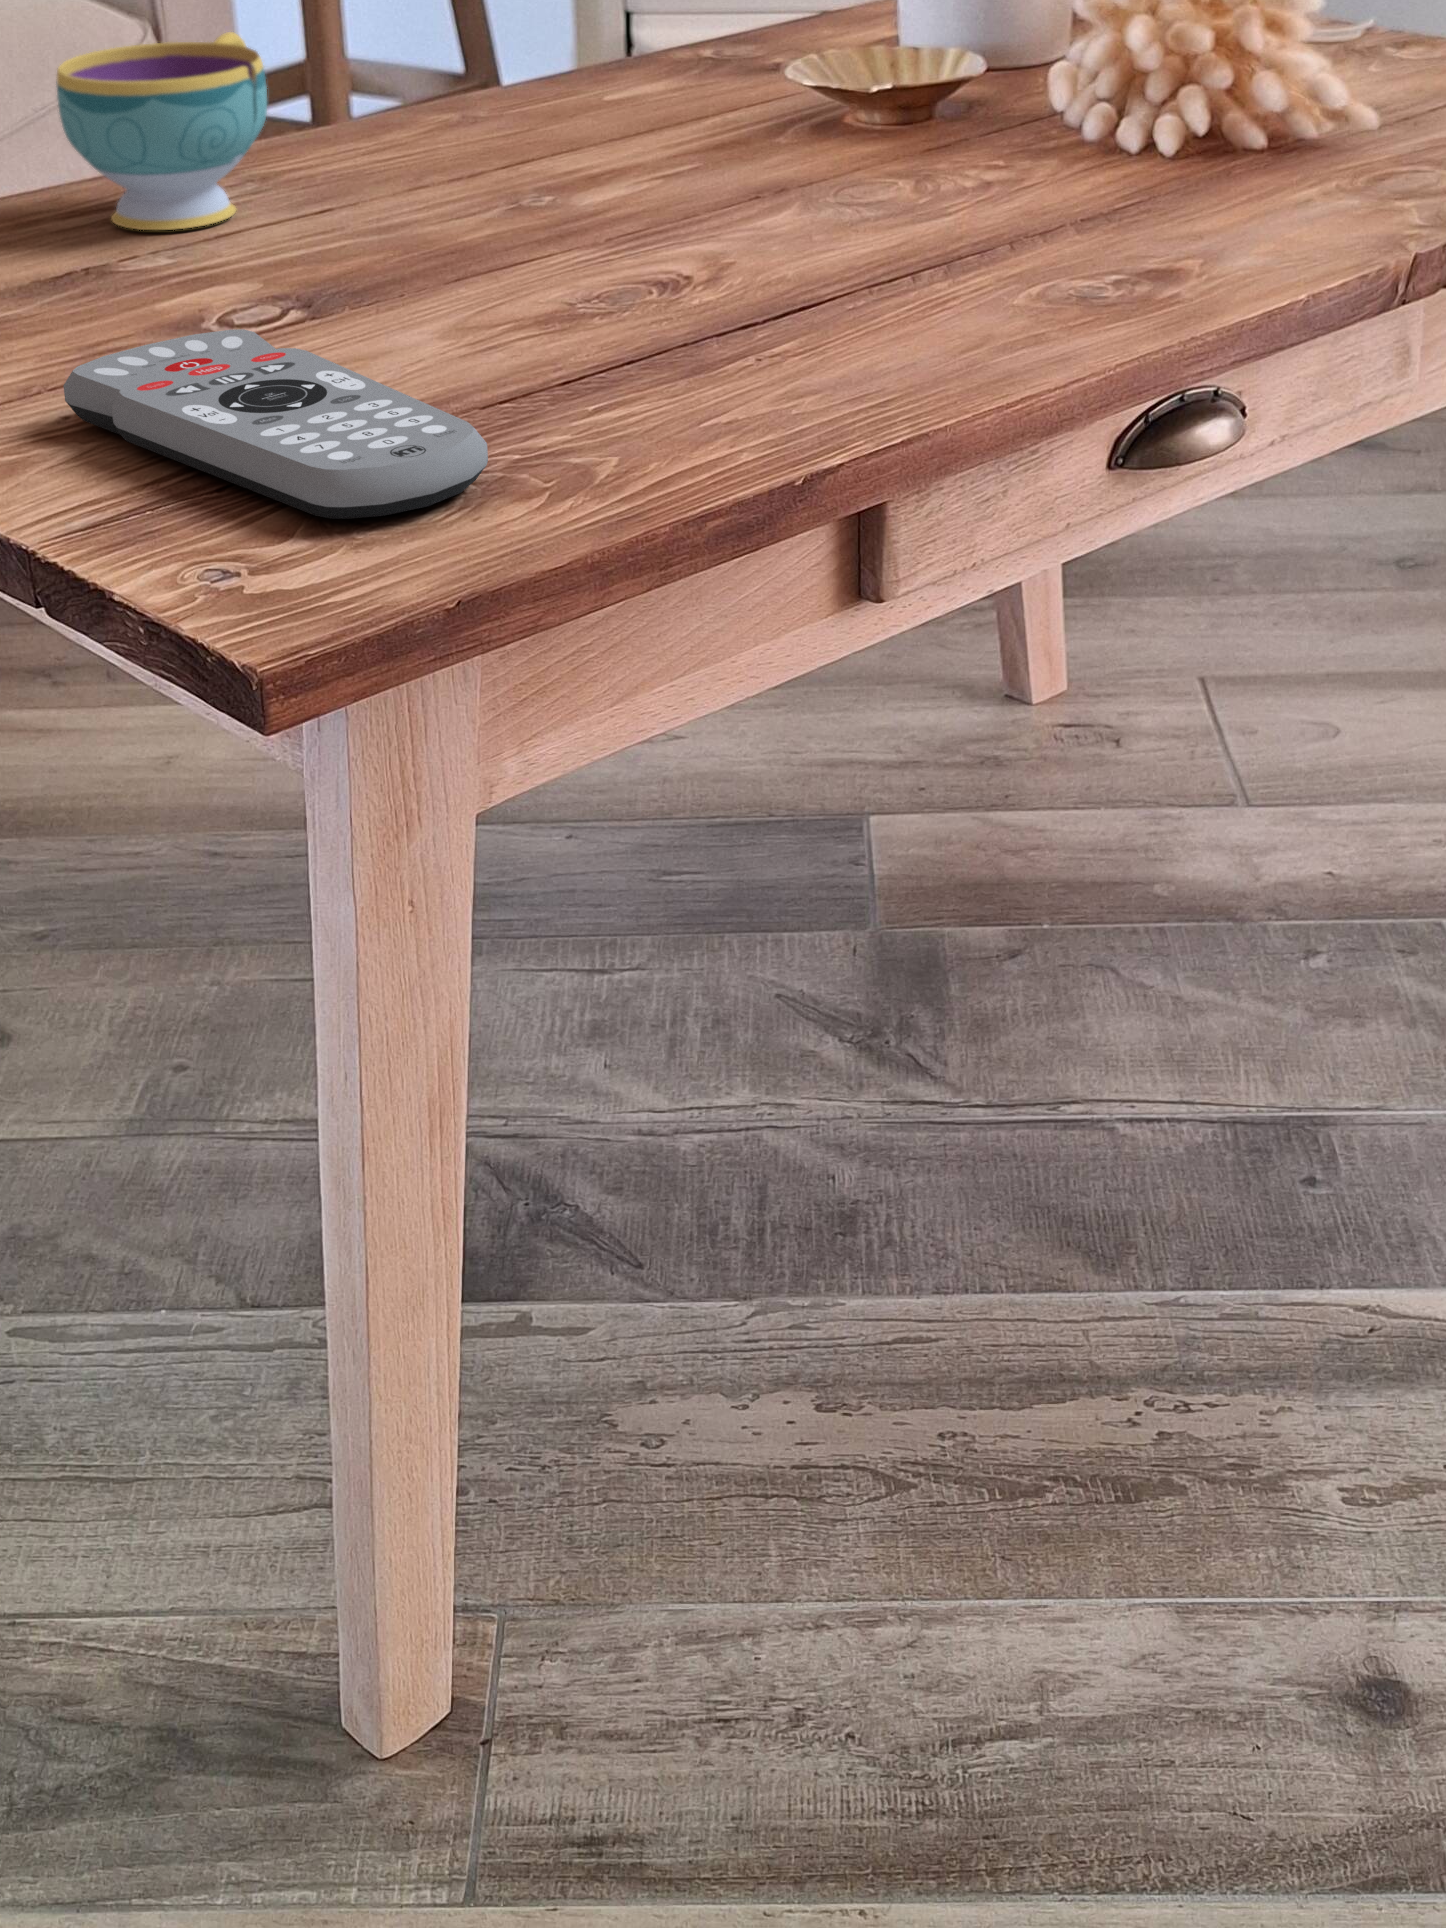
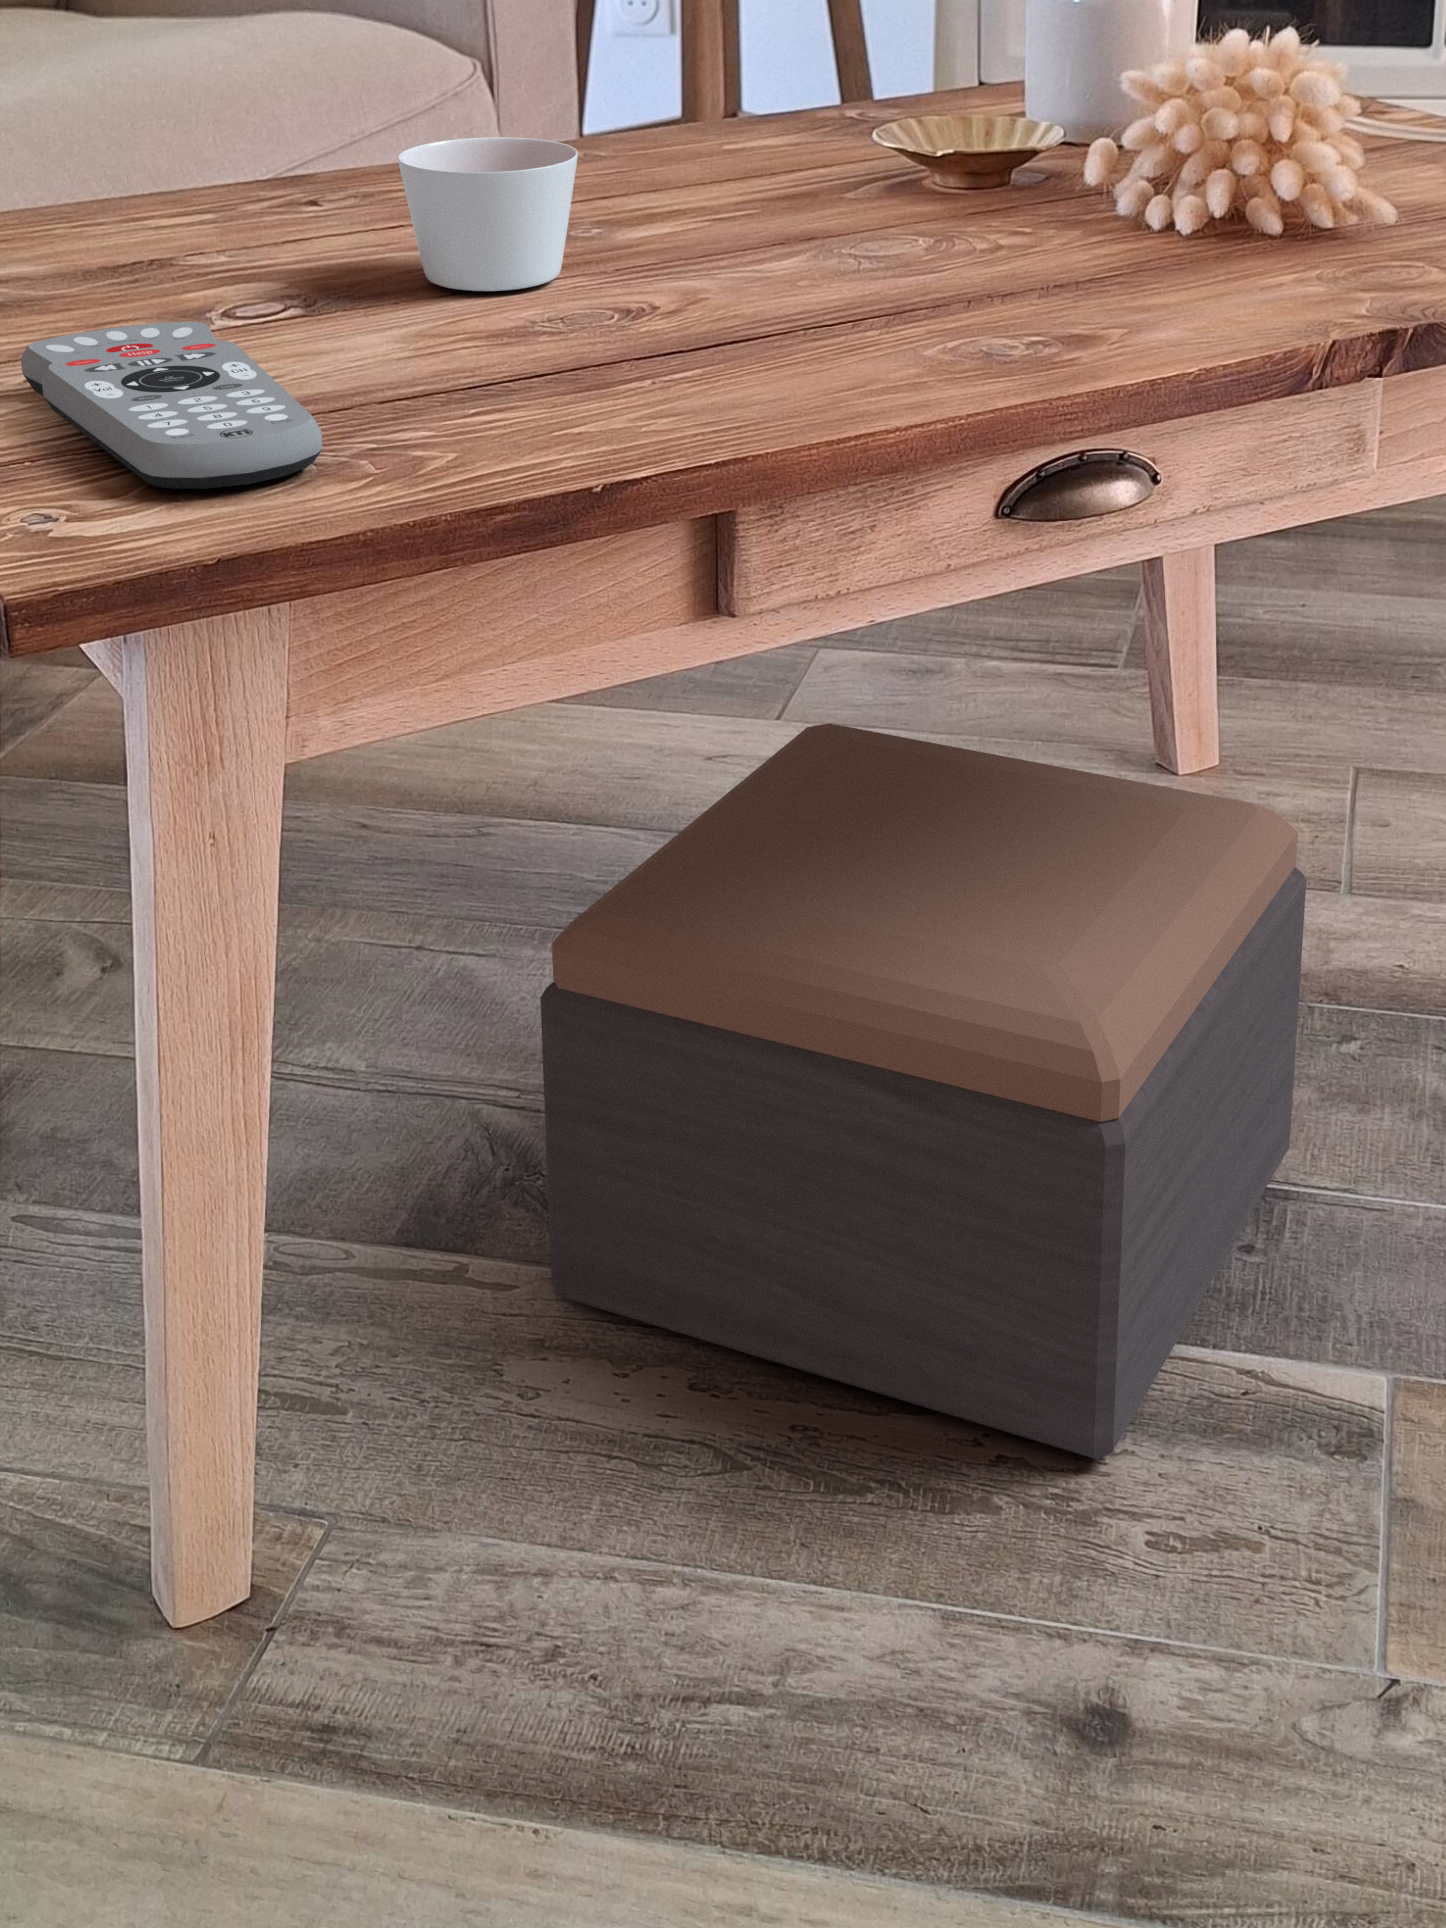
teacup: present [56,32,267,230] -> none [172,64,369,239]
candle: none [365,101,560,270] -> present [398,137,578,291]
footstool: none [619,694,1324,1422] -> present [540,724,1306,1460]

